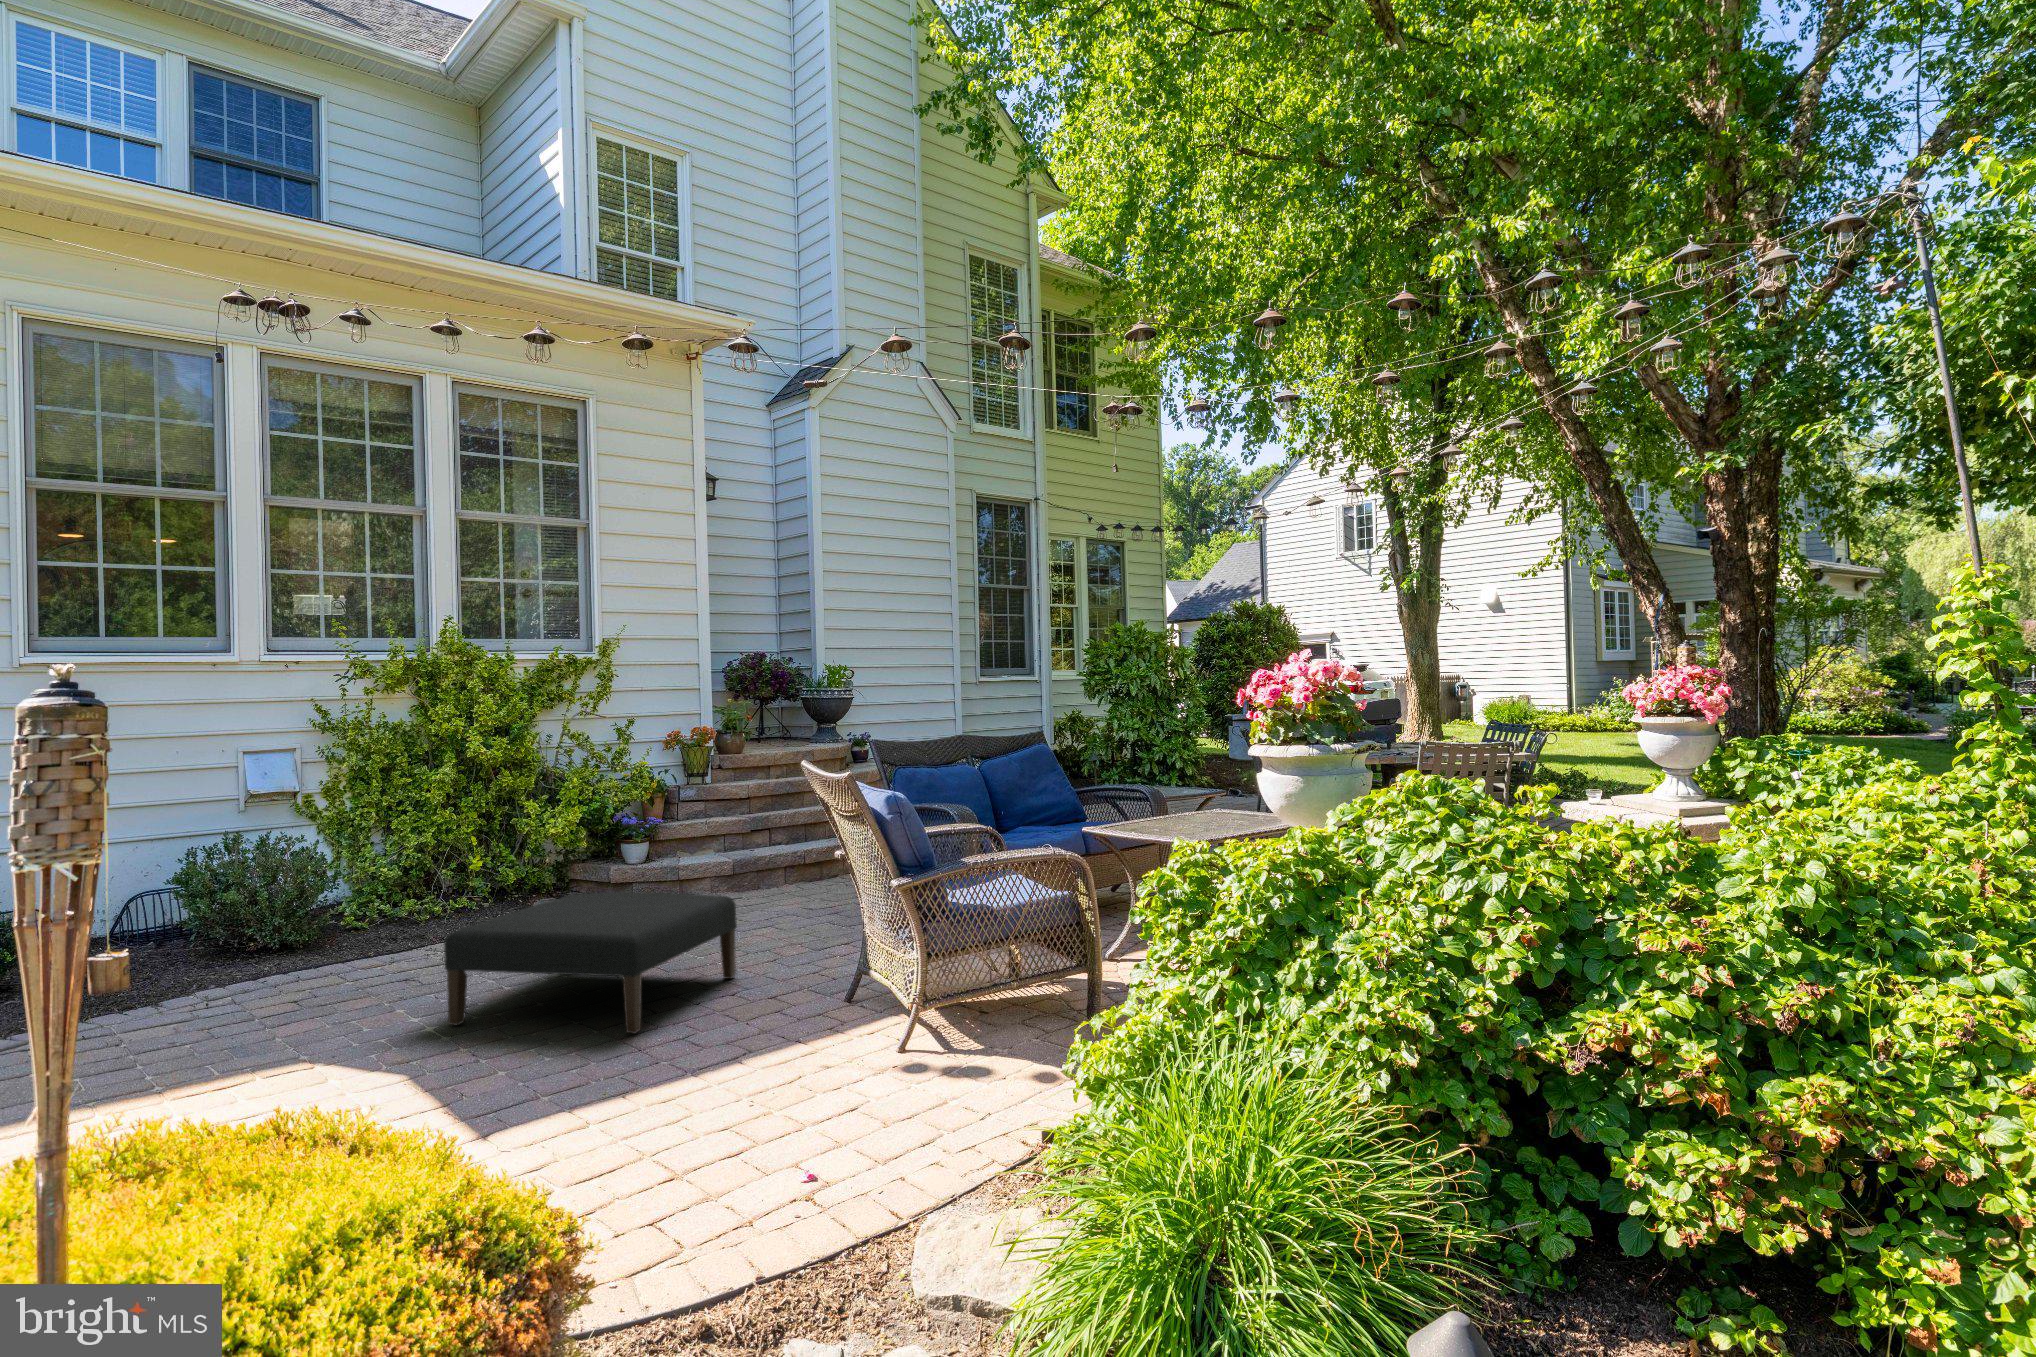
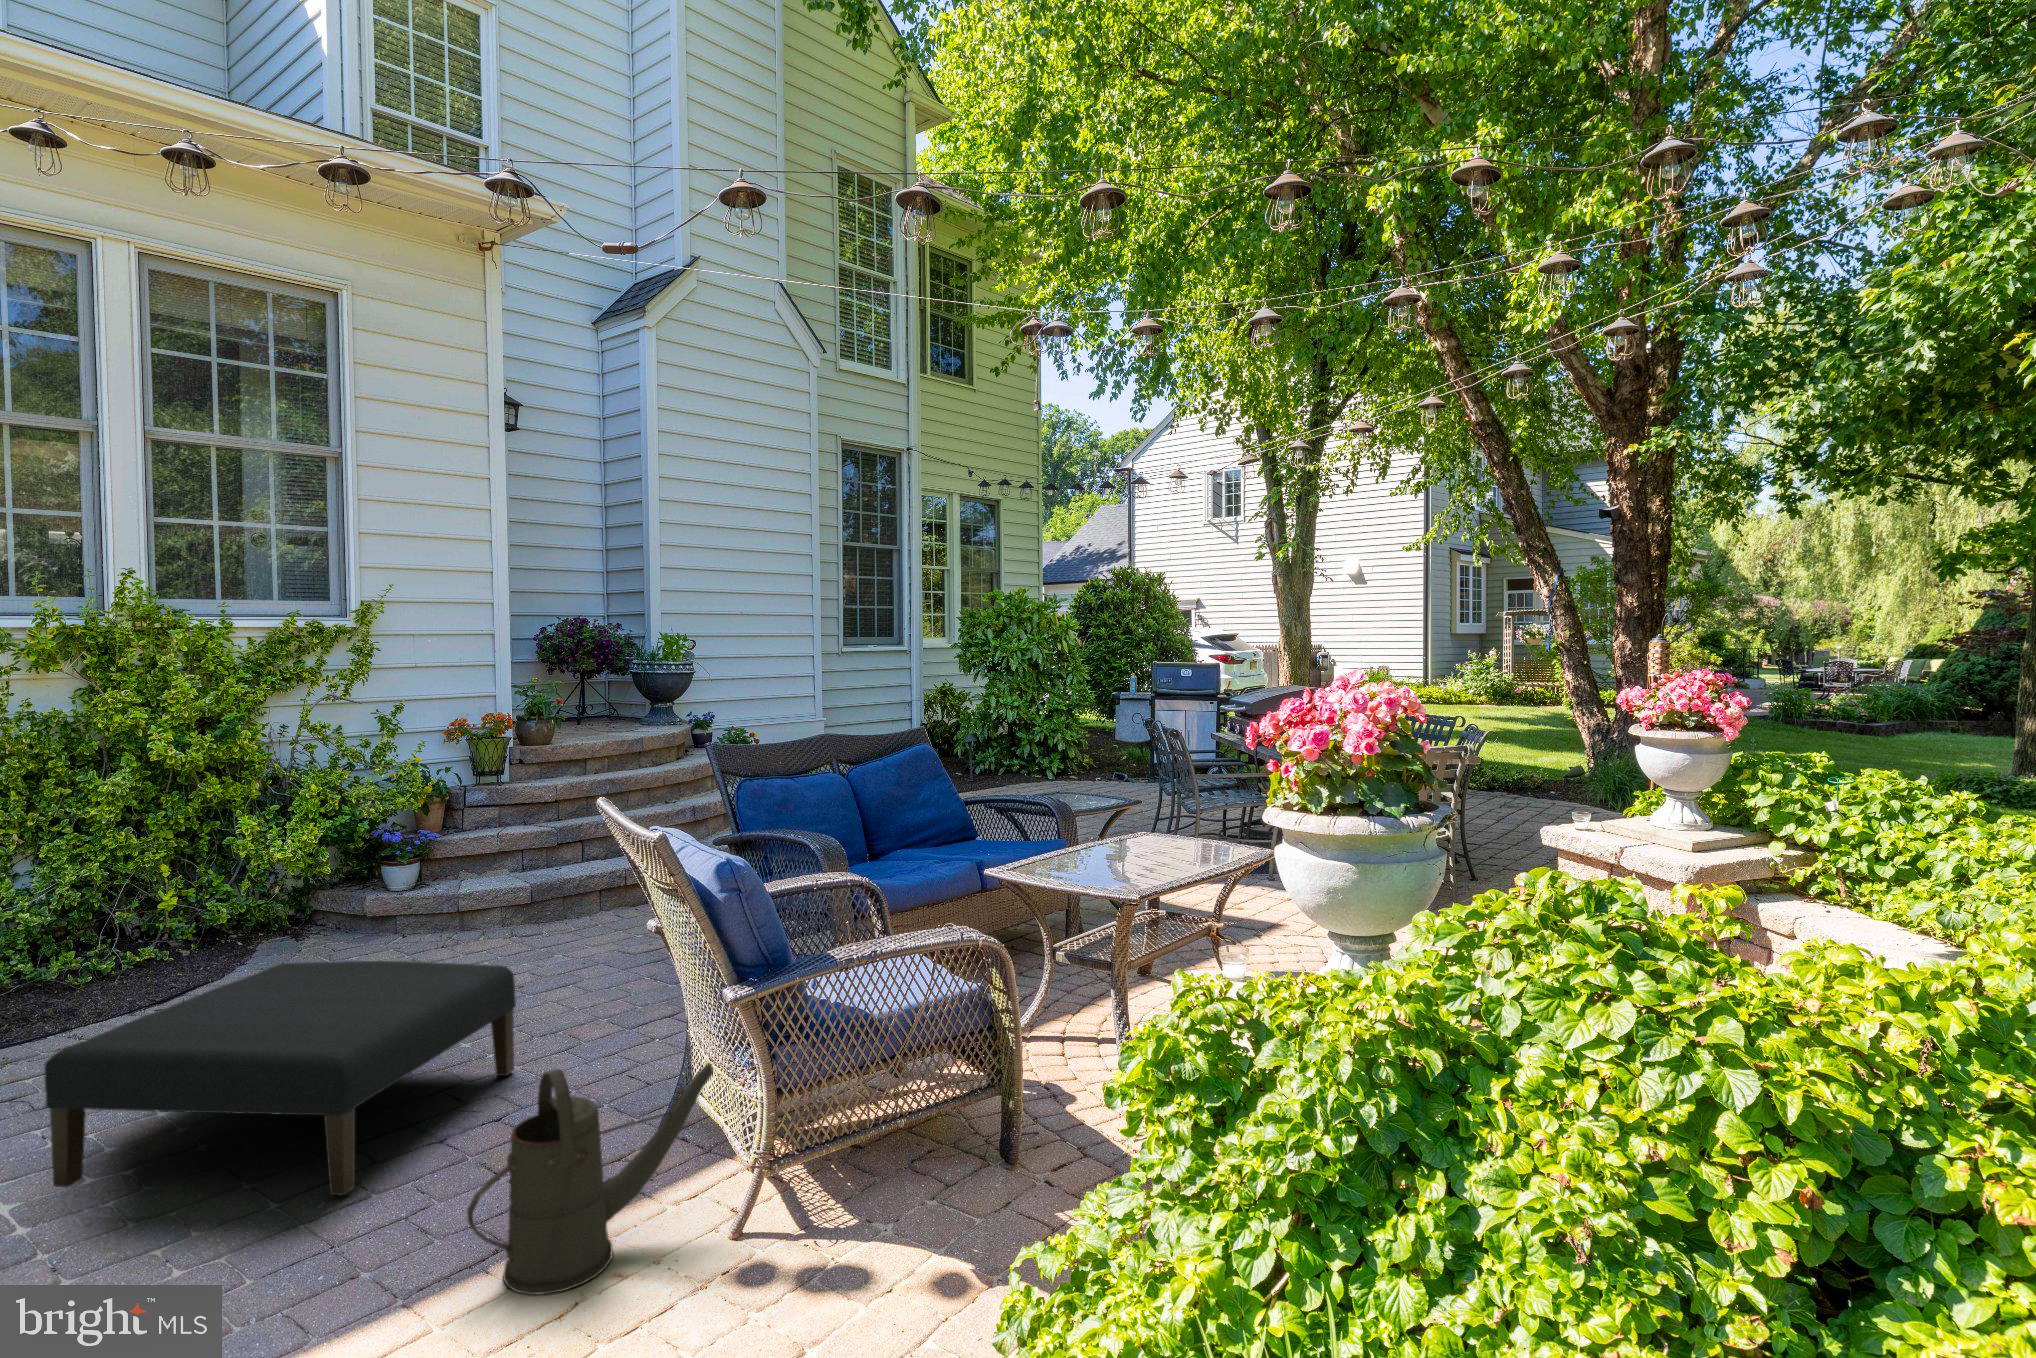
watering can: none [725,935,882,1081] -> present [467,1063,713,1295]

